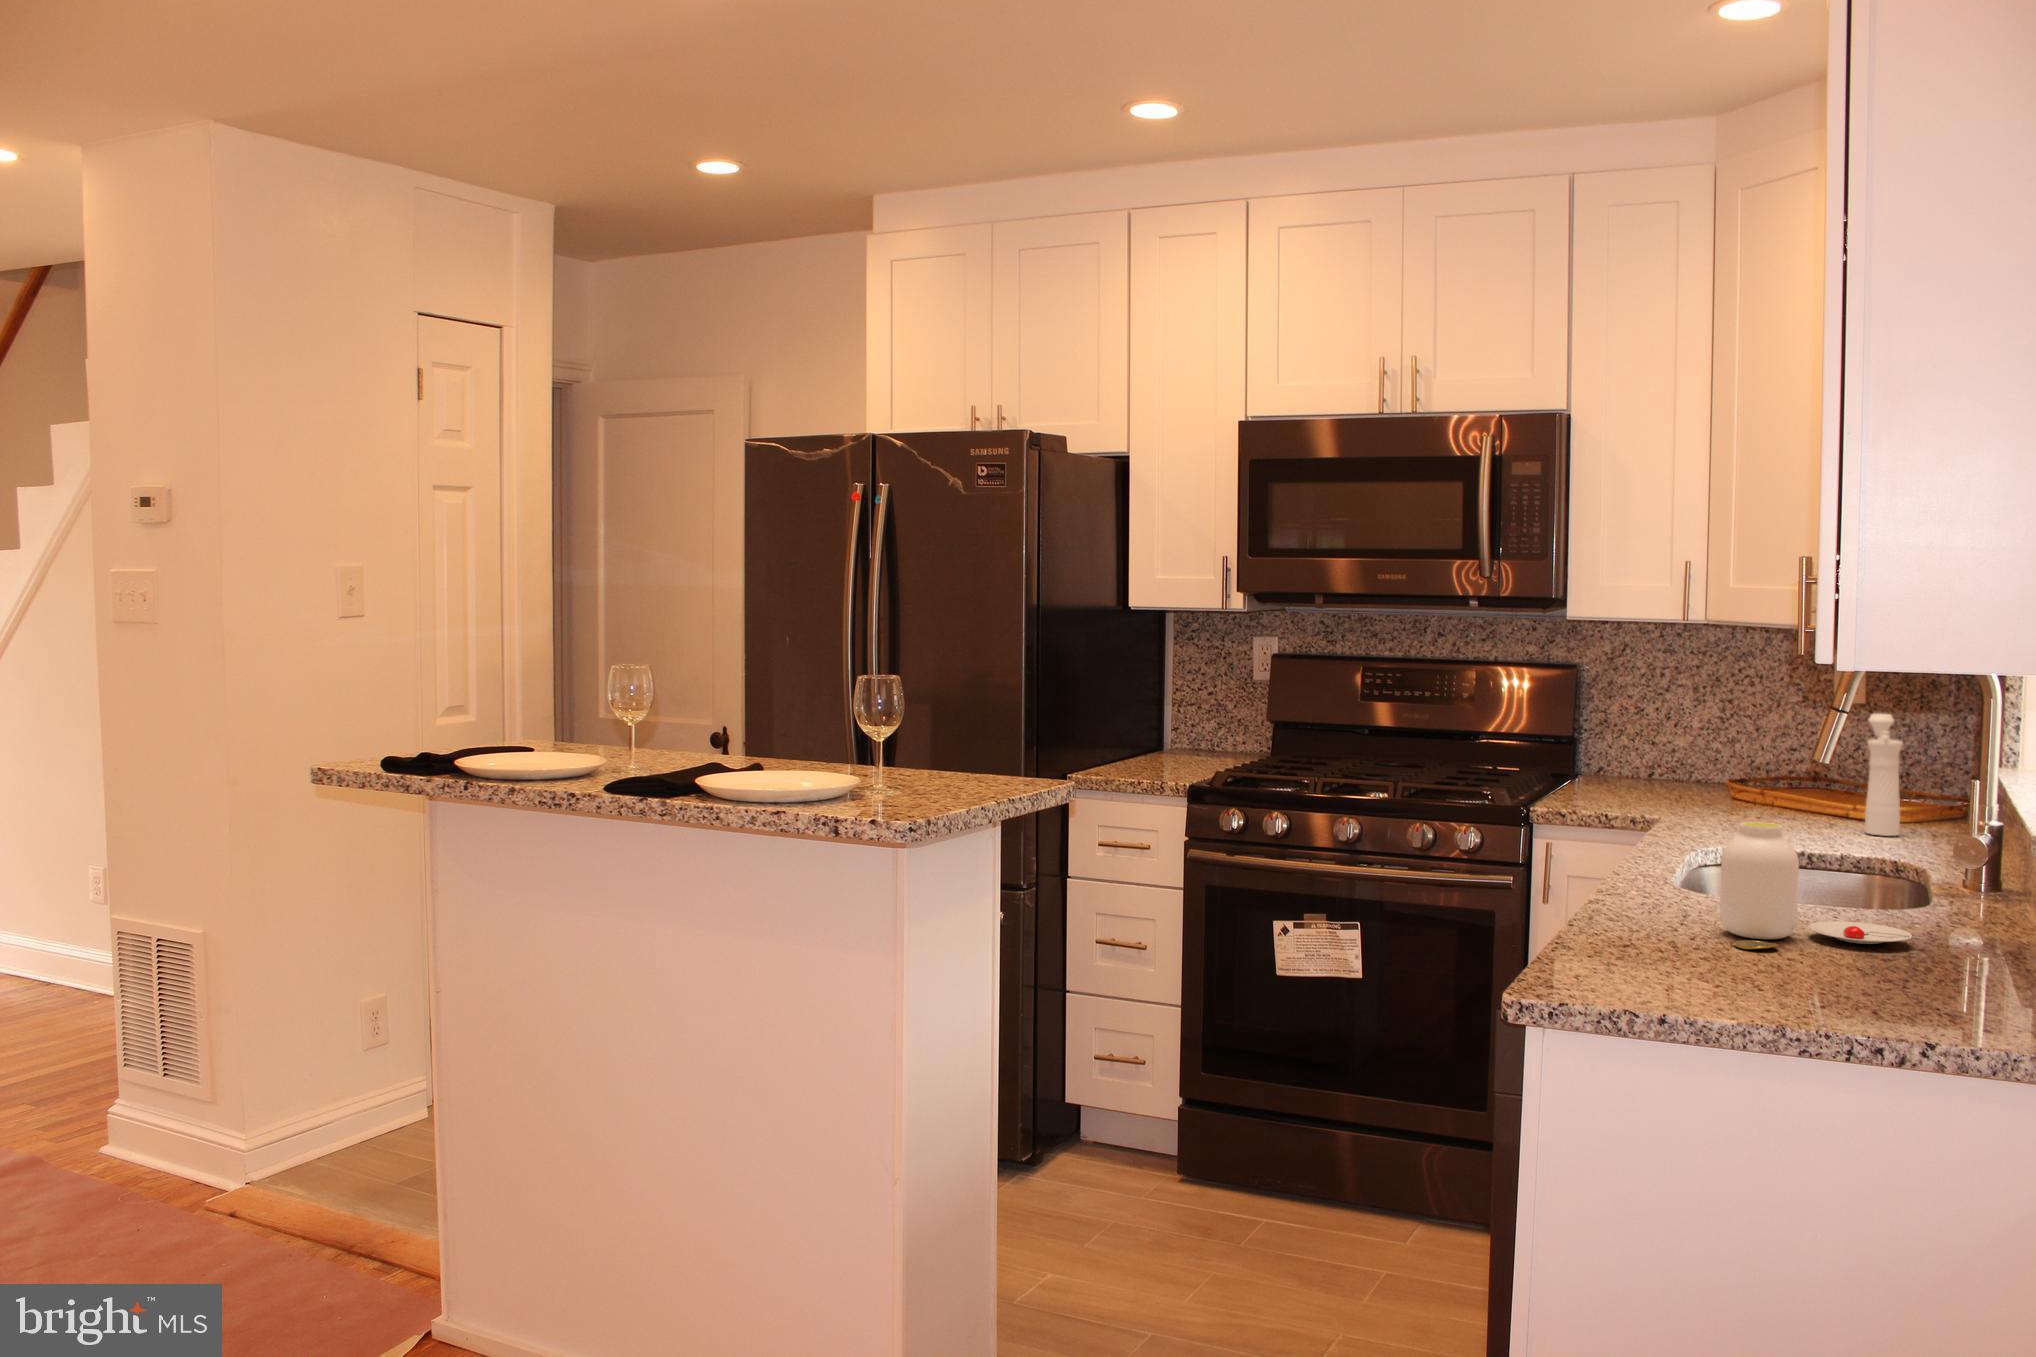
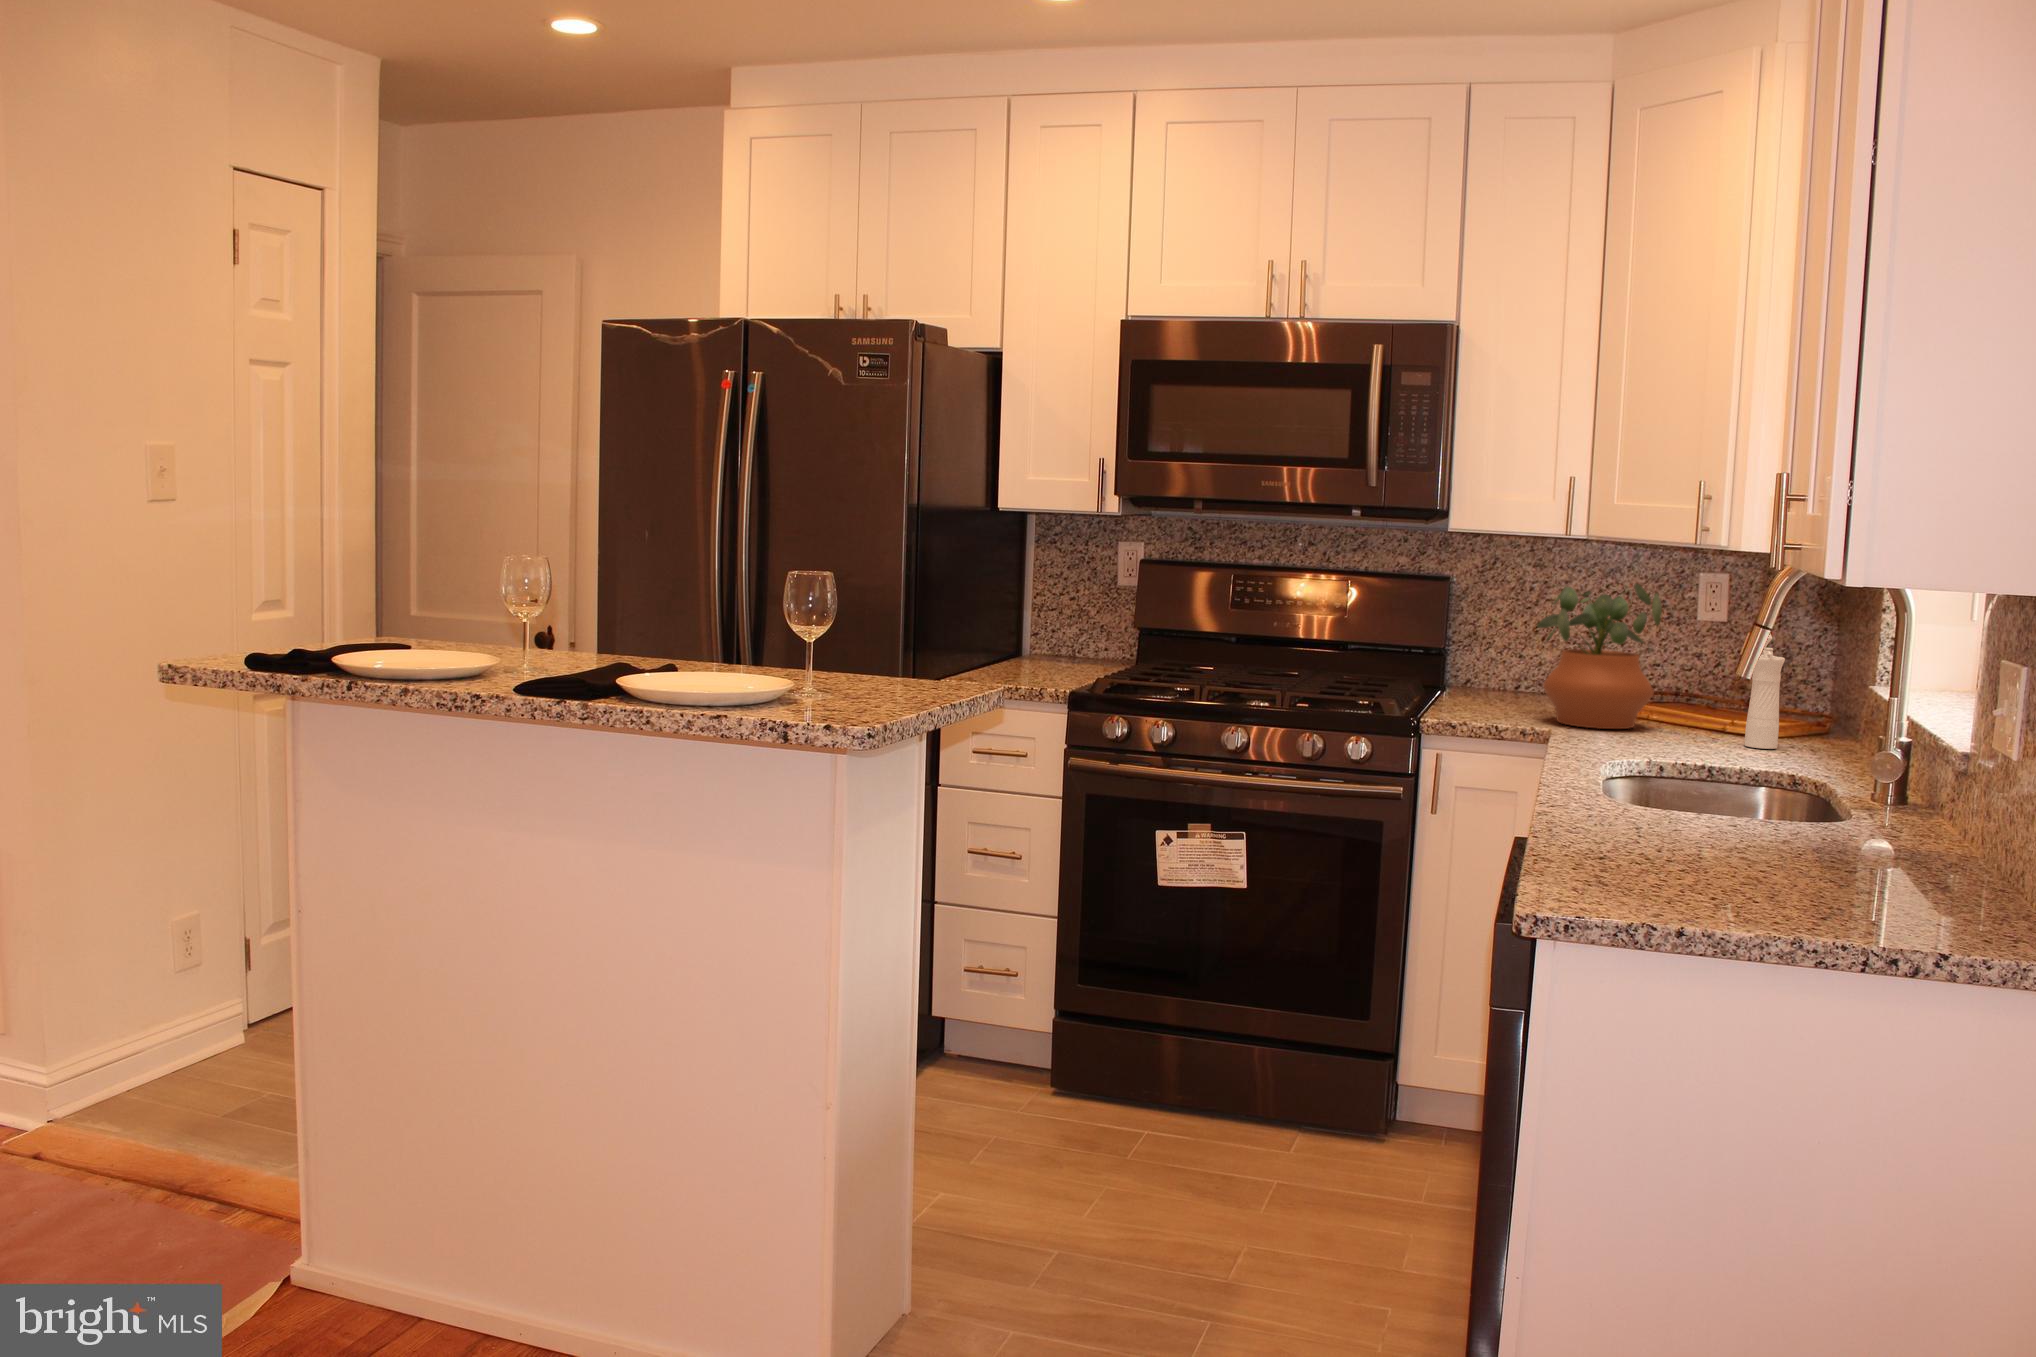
potted plant: none [1653,667,1777,817] -> present [1537,584,1662,729]
jar: present [1720,822,1925,949] -> none [1679,735,1875,860]

